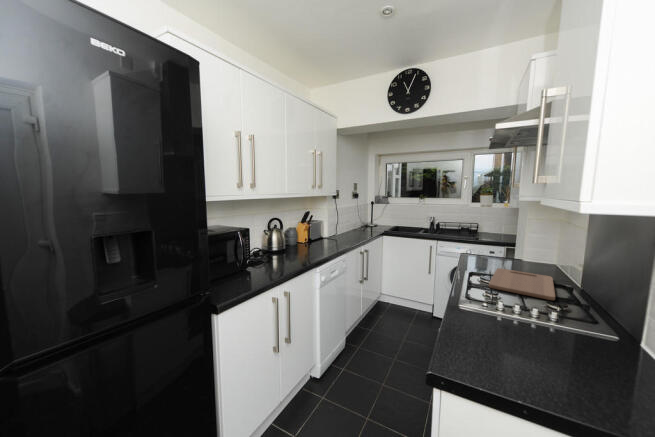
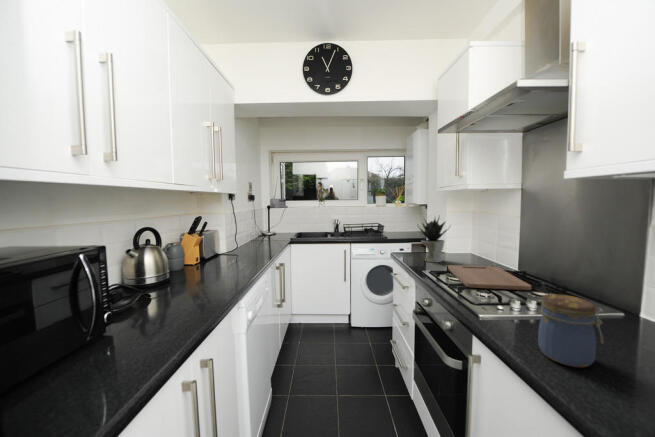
potted plant: none [477,220,511,265] -> present [418,218,448,262]
jar: none [469,293,511,347] -> present [538,294,603,367]

